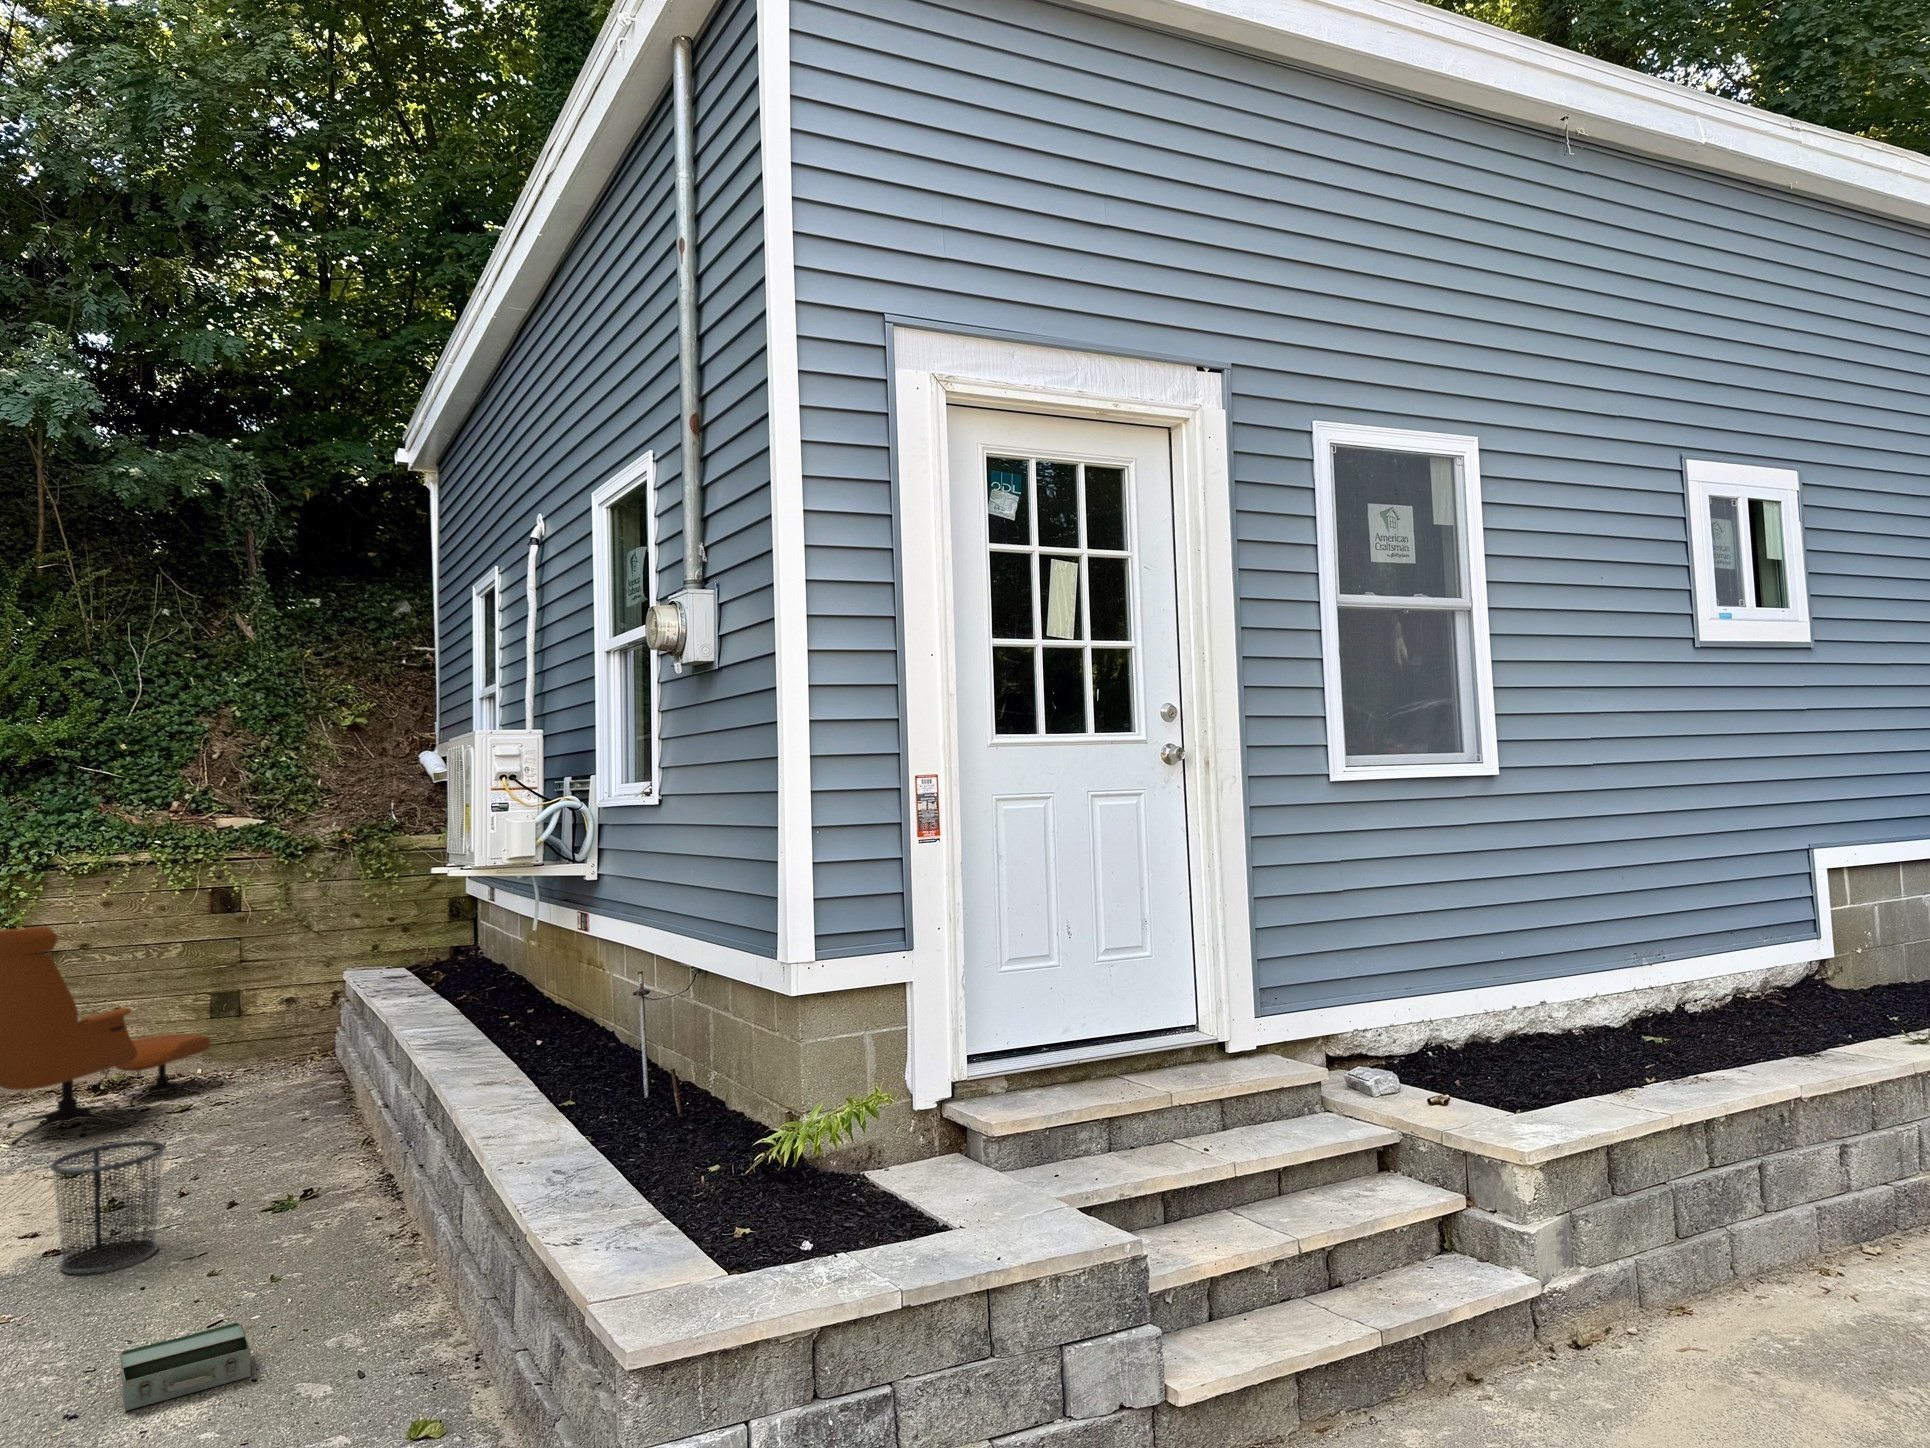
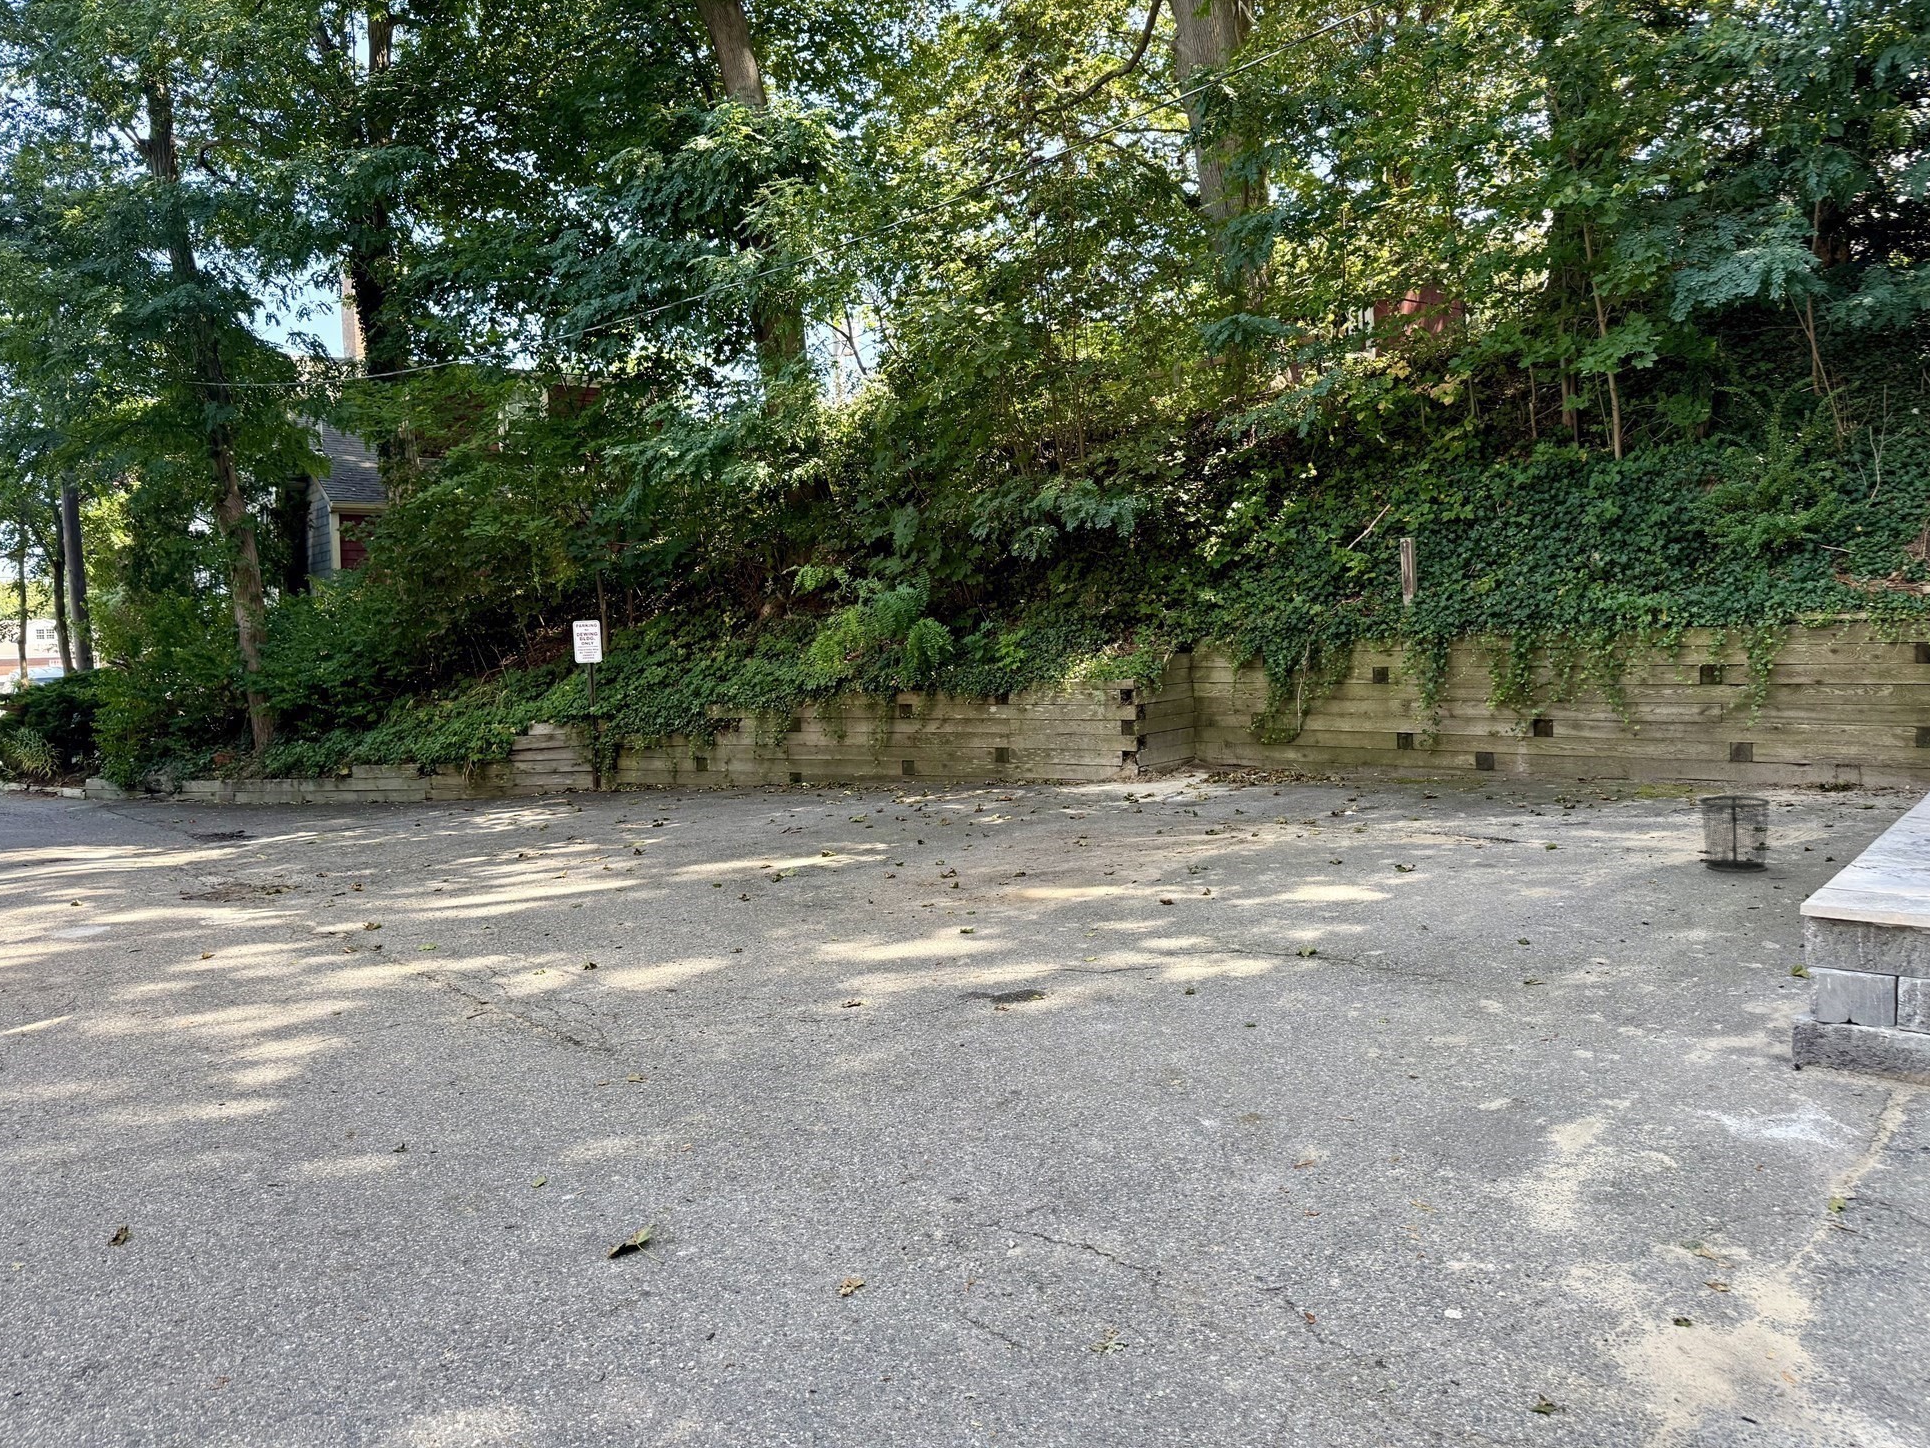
lounge chair: present [0,926,210,1146] -> none [1714,658,1908,812]
toolbox: present [120,1323,251,1411] -> none [1671,894,1753,928]

